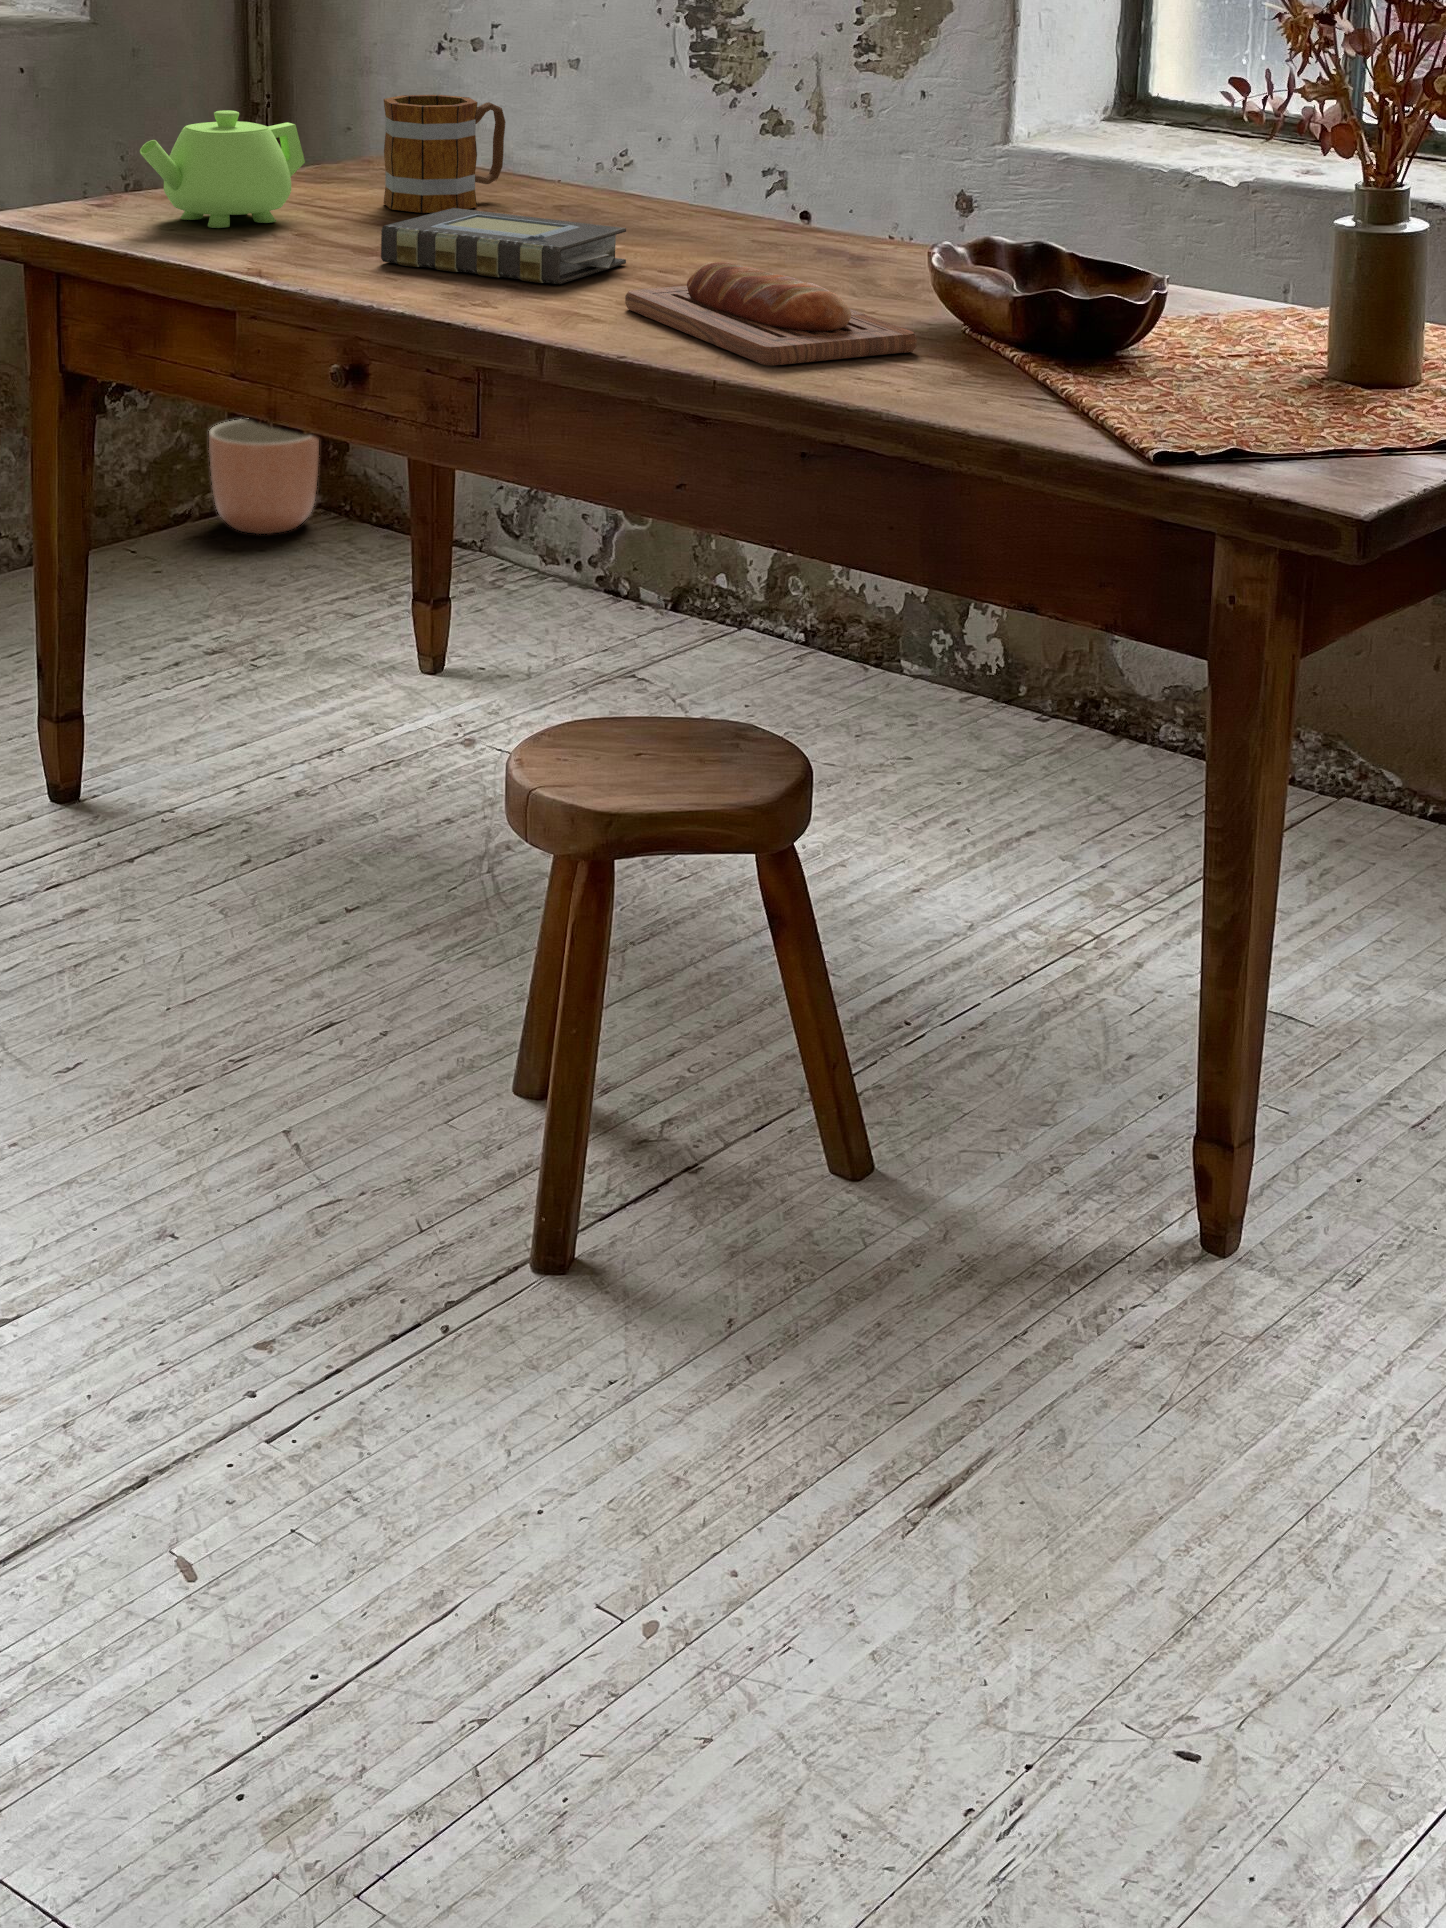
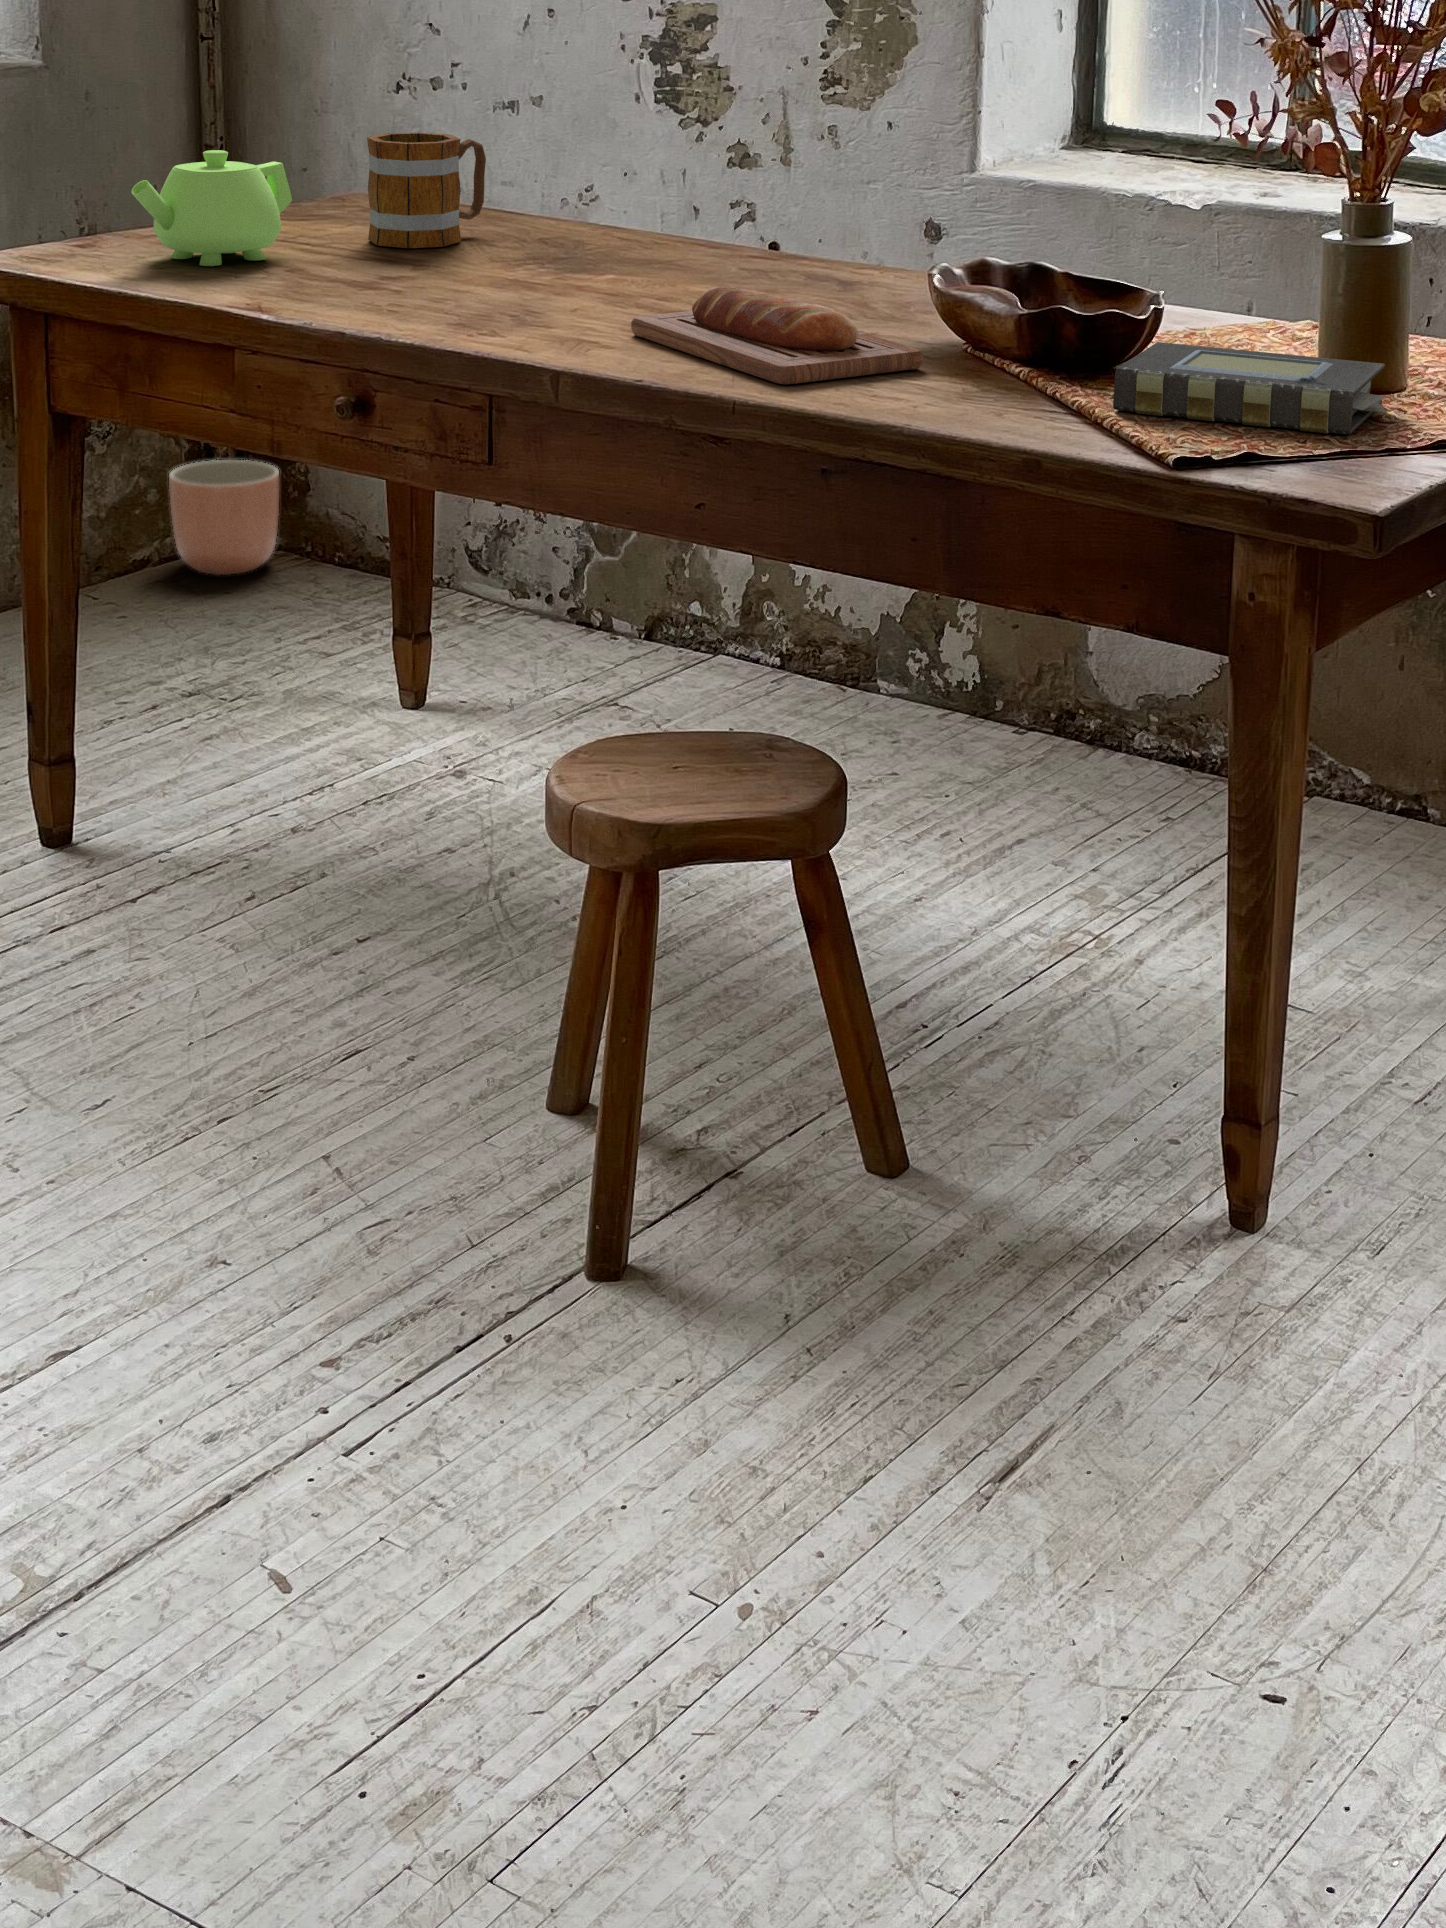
book: present [381,208,626,284] -> present [1113,342,1388,434]

